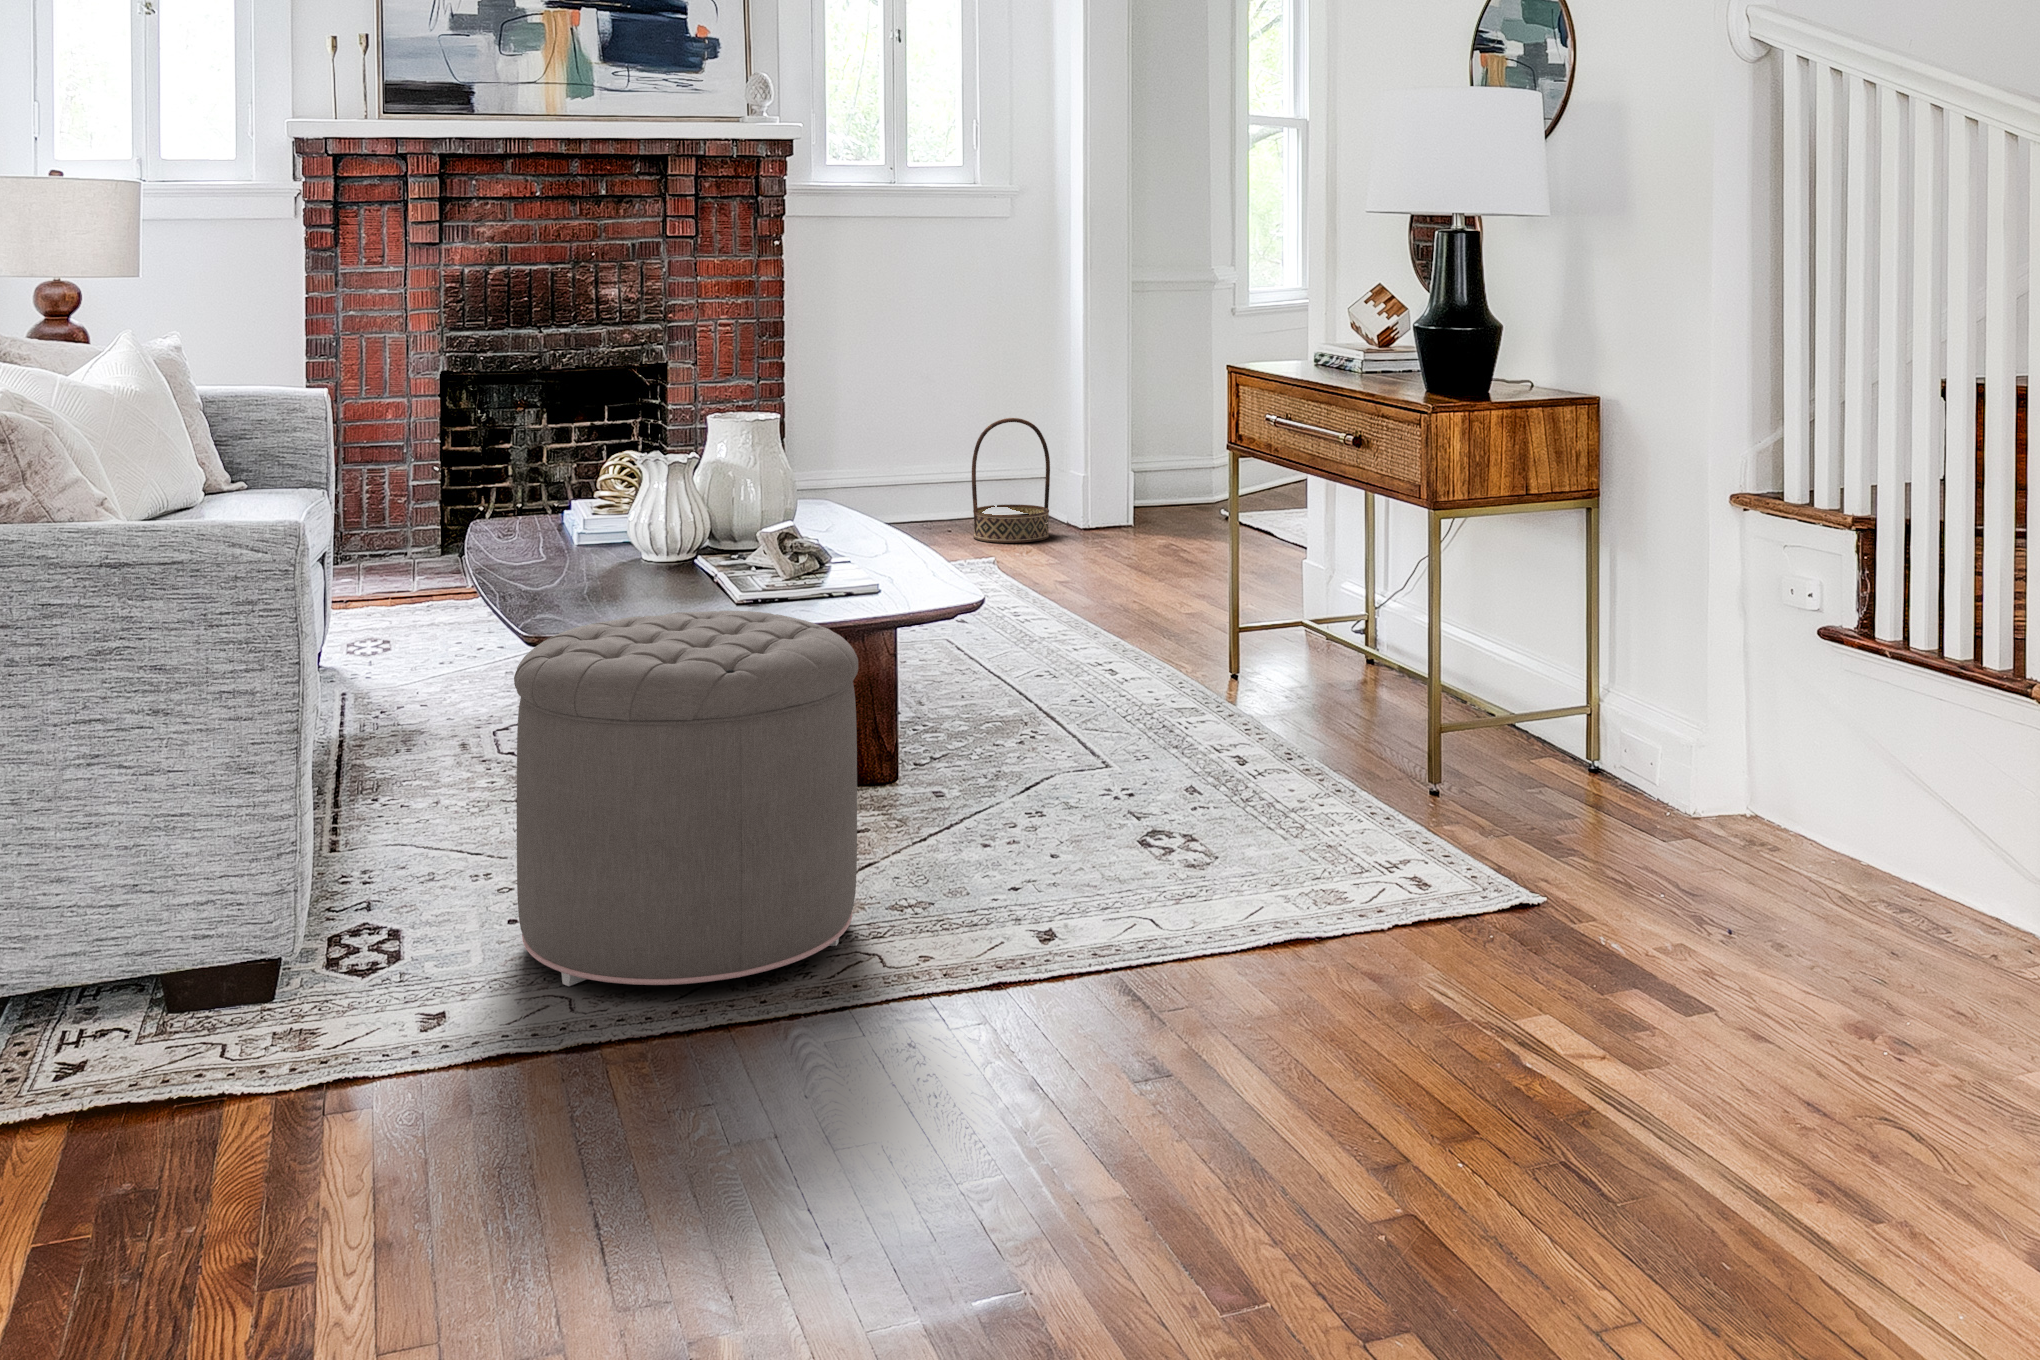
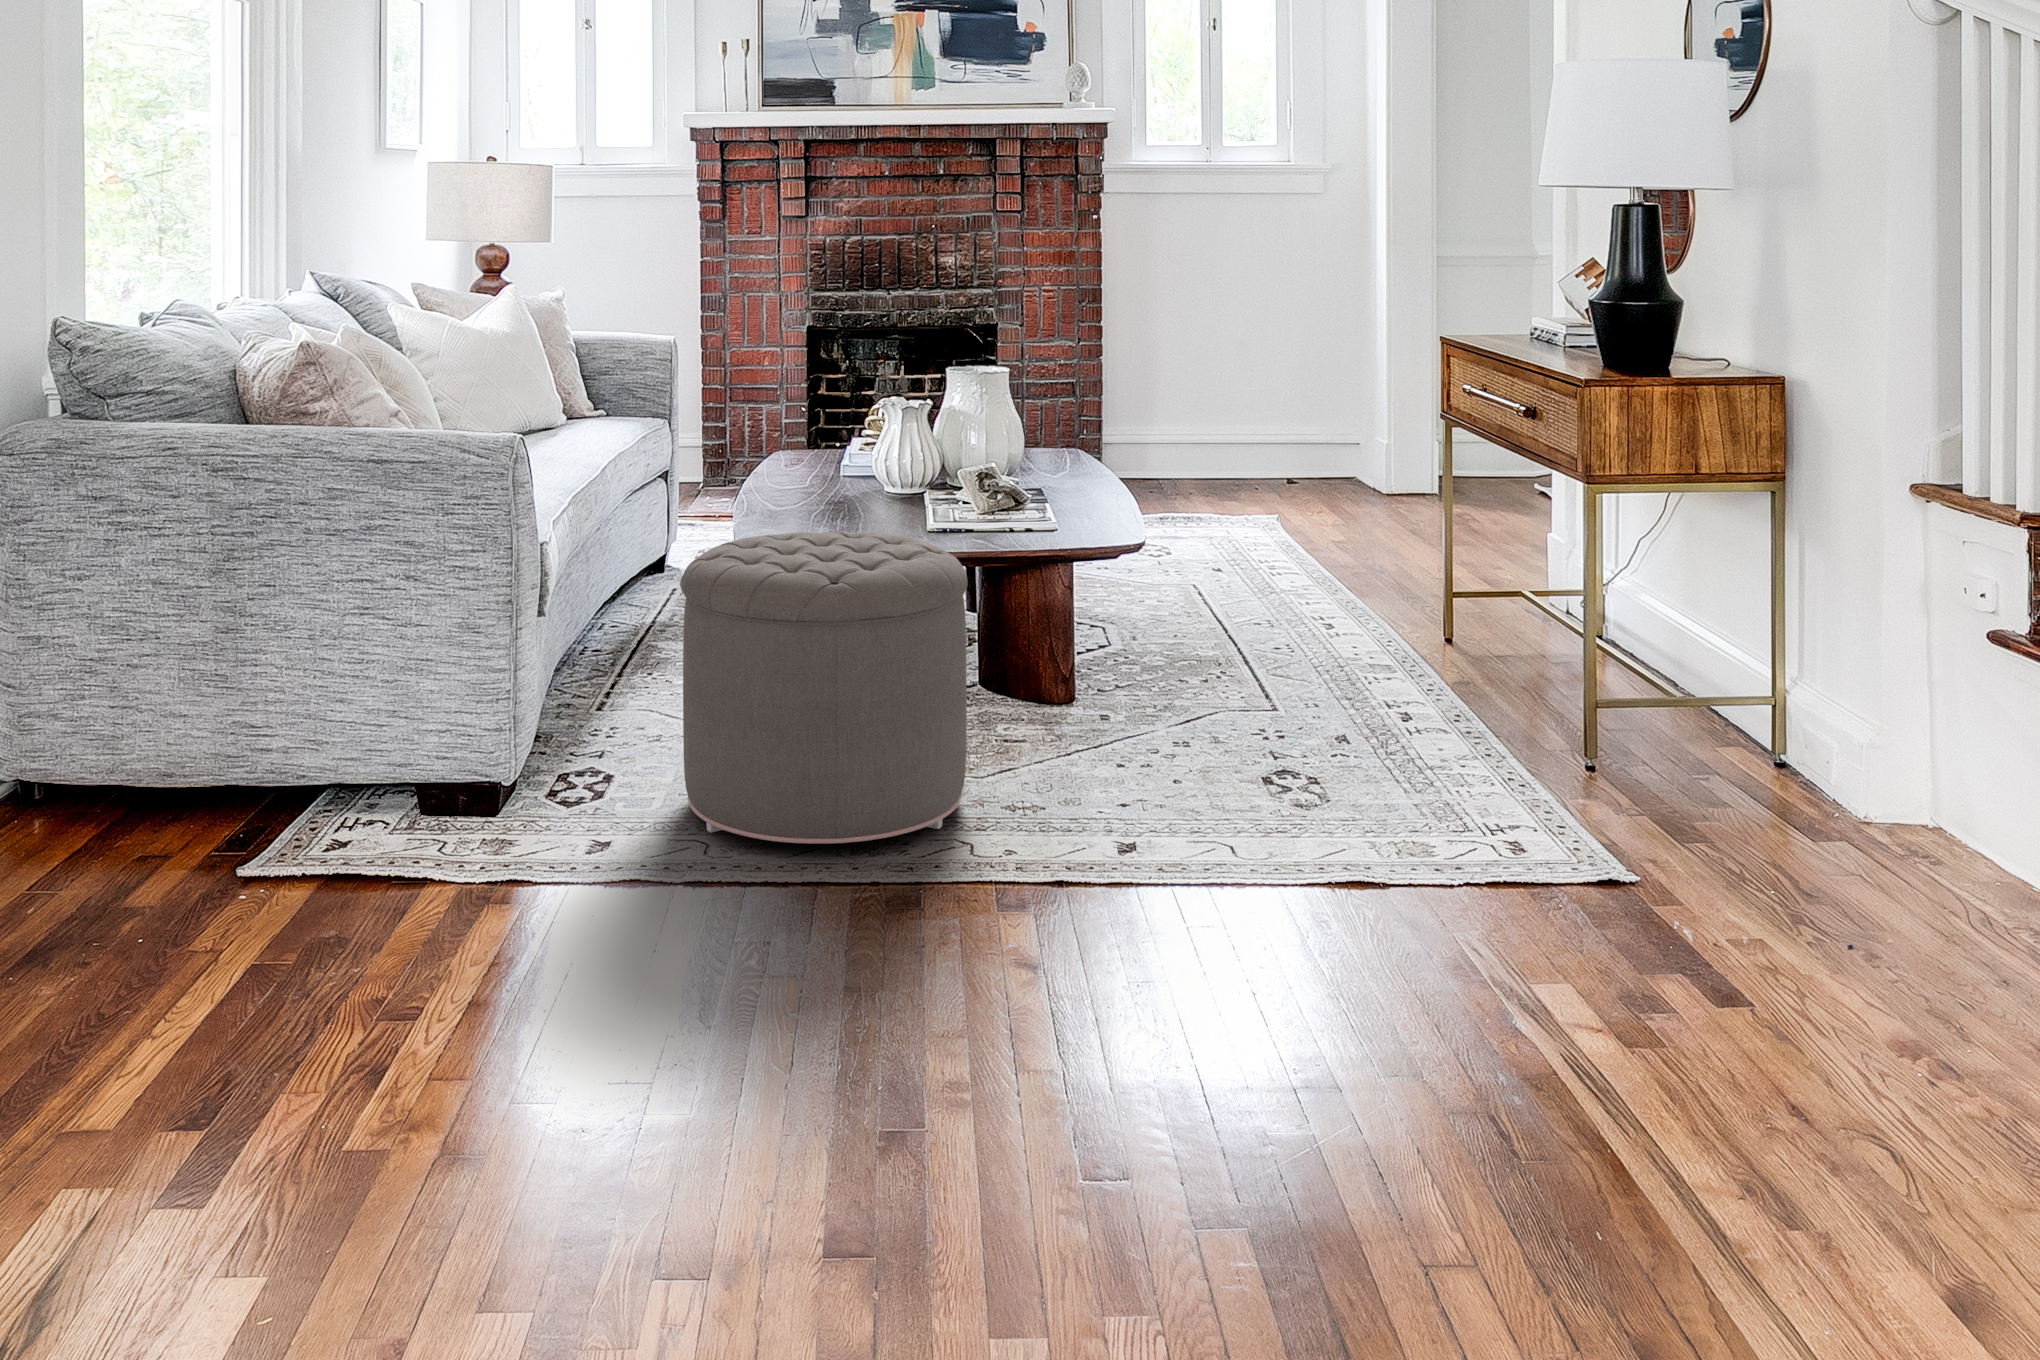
basket: present [972,418,1050,543] -> none [1271,378,1347,494]

